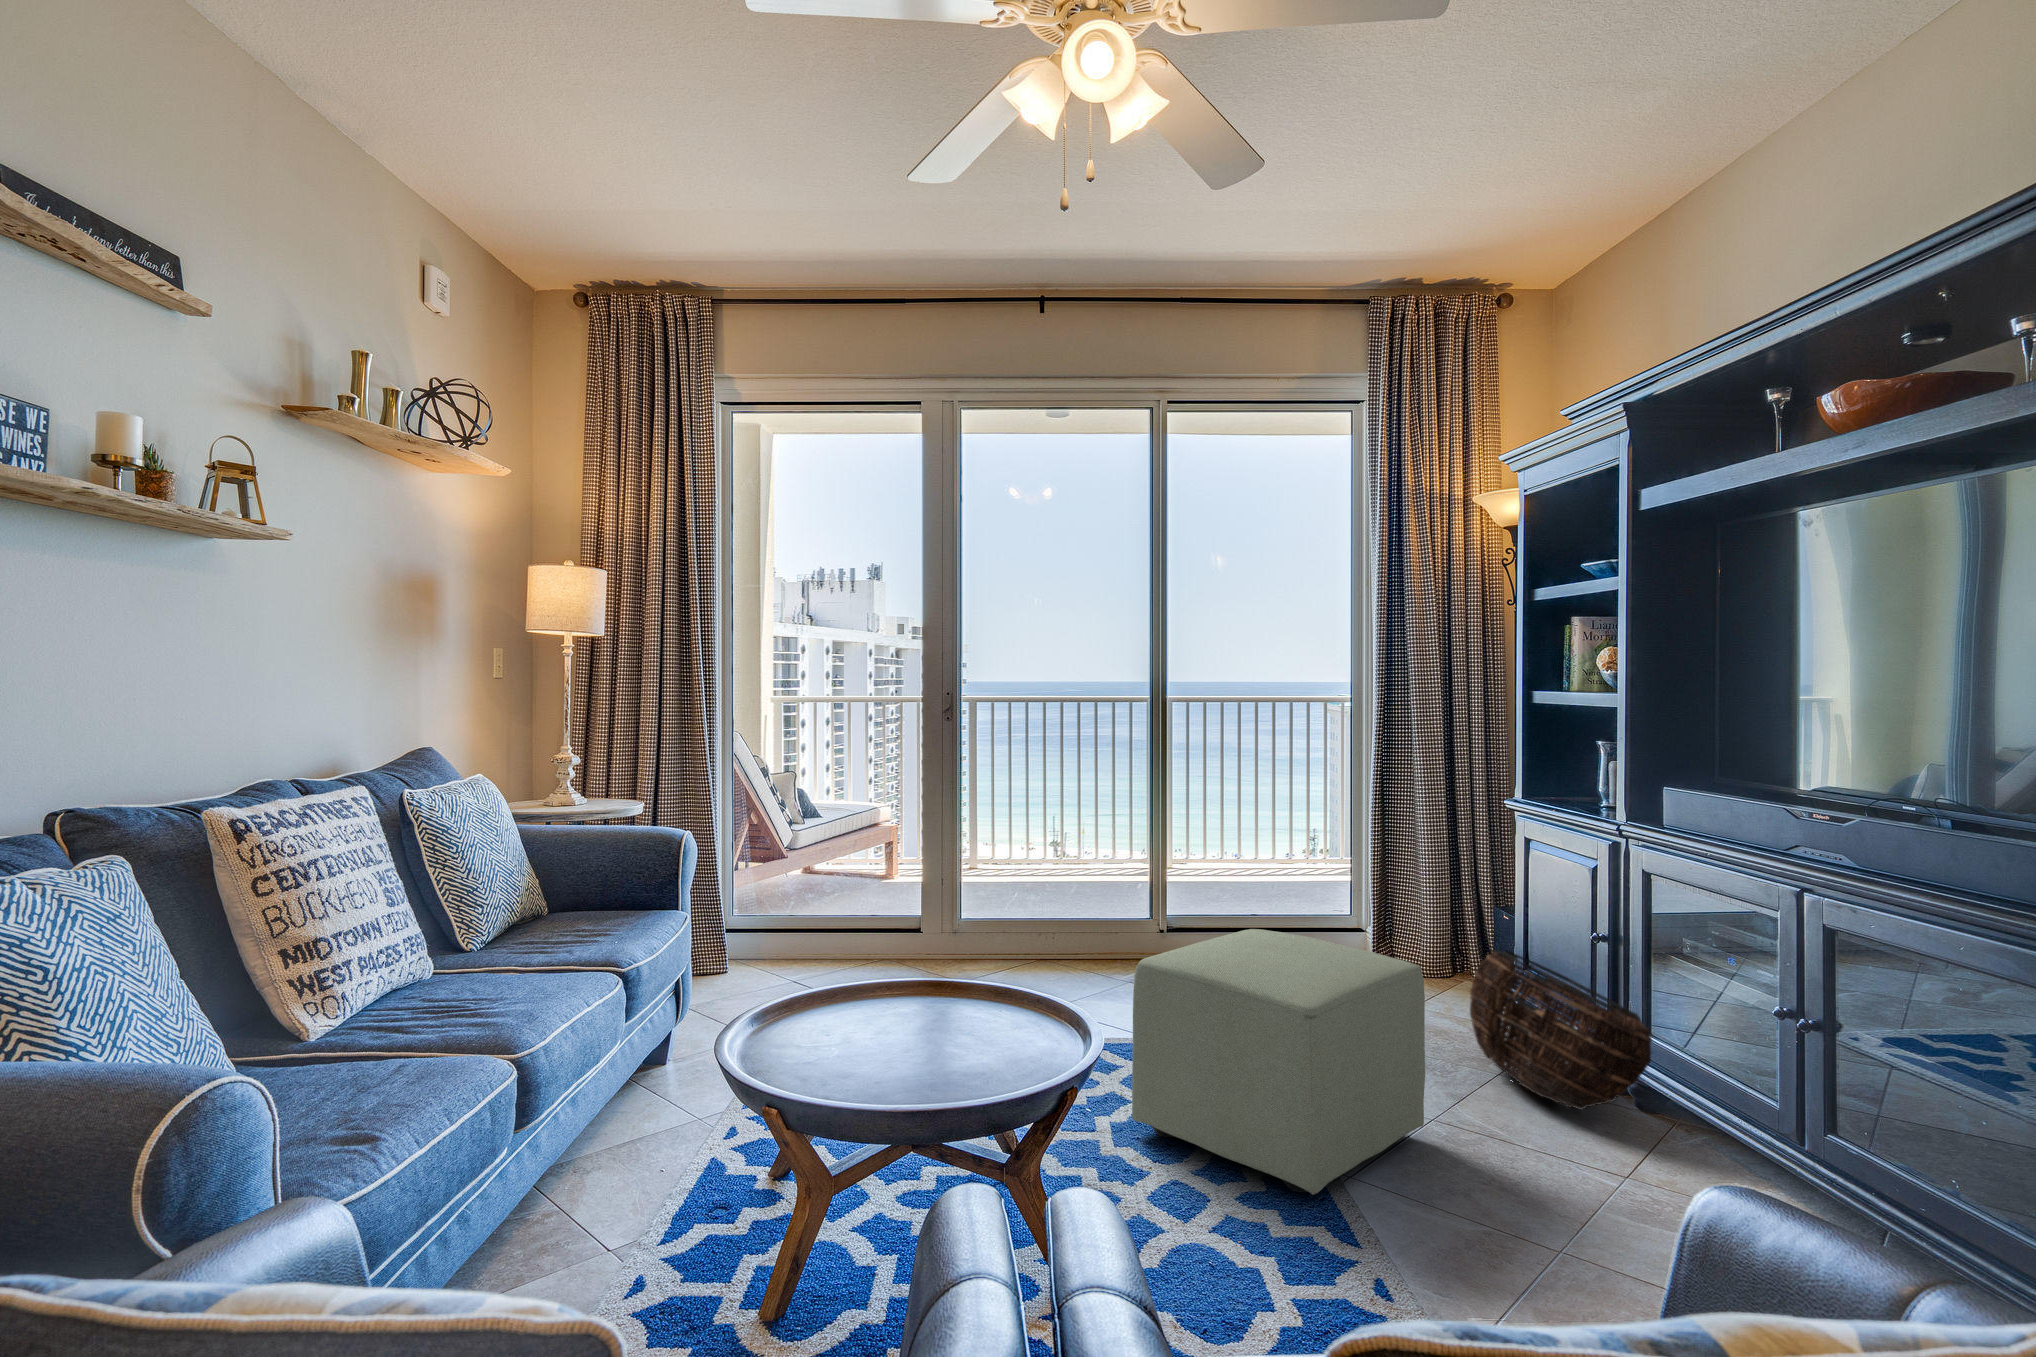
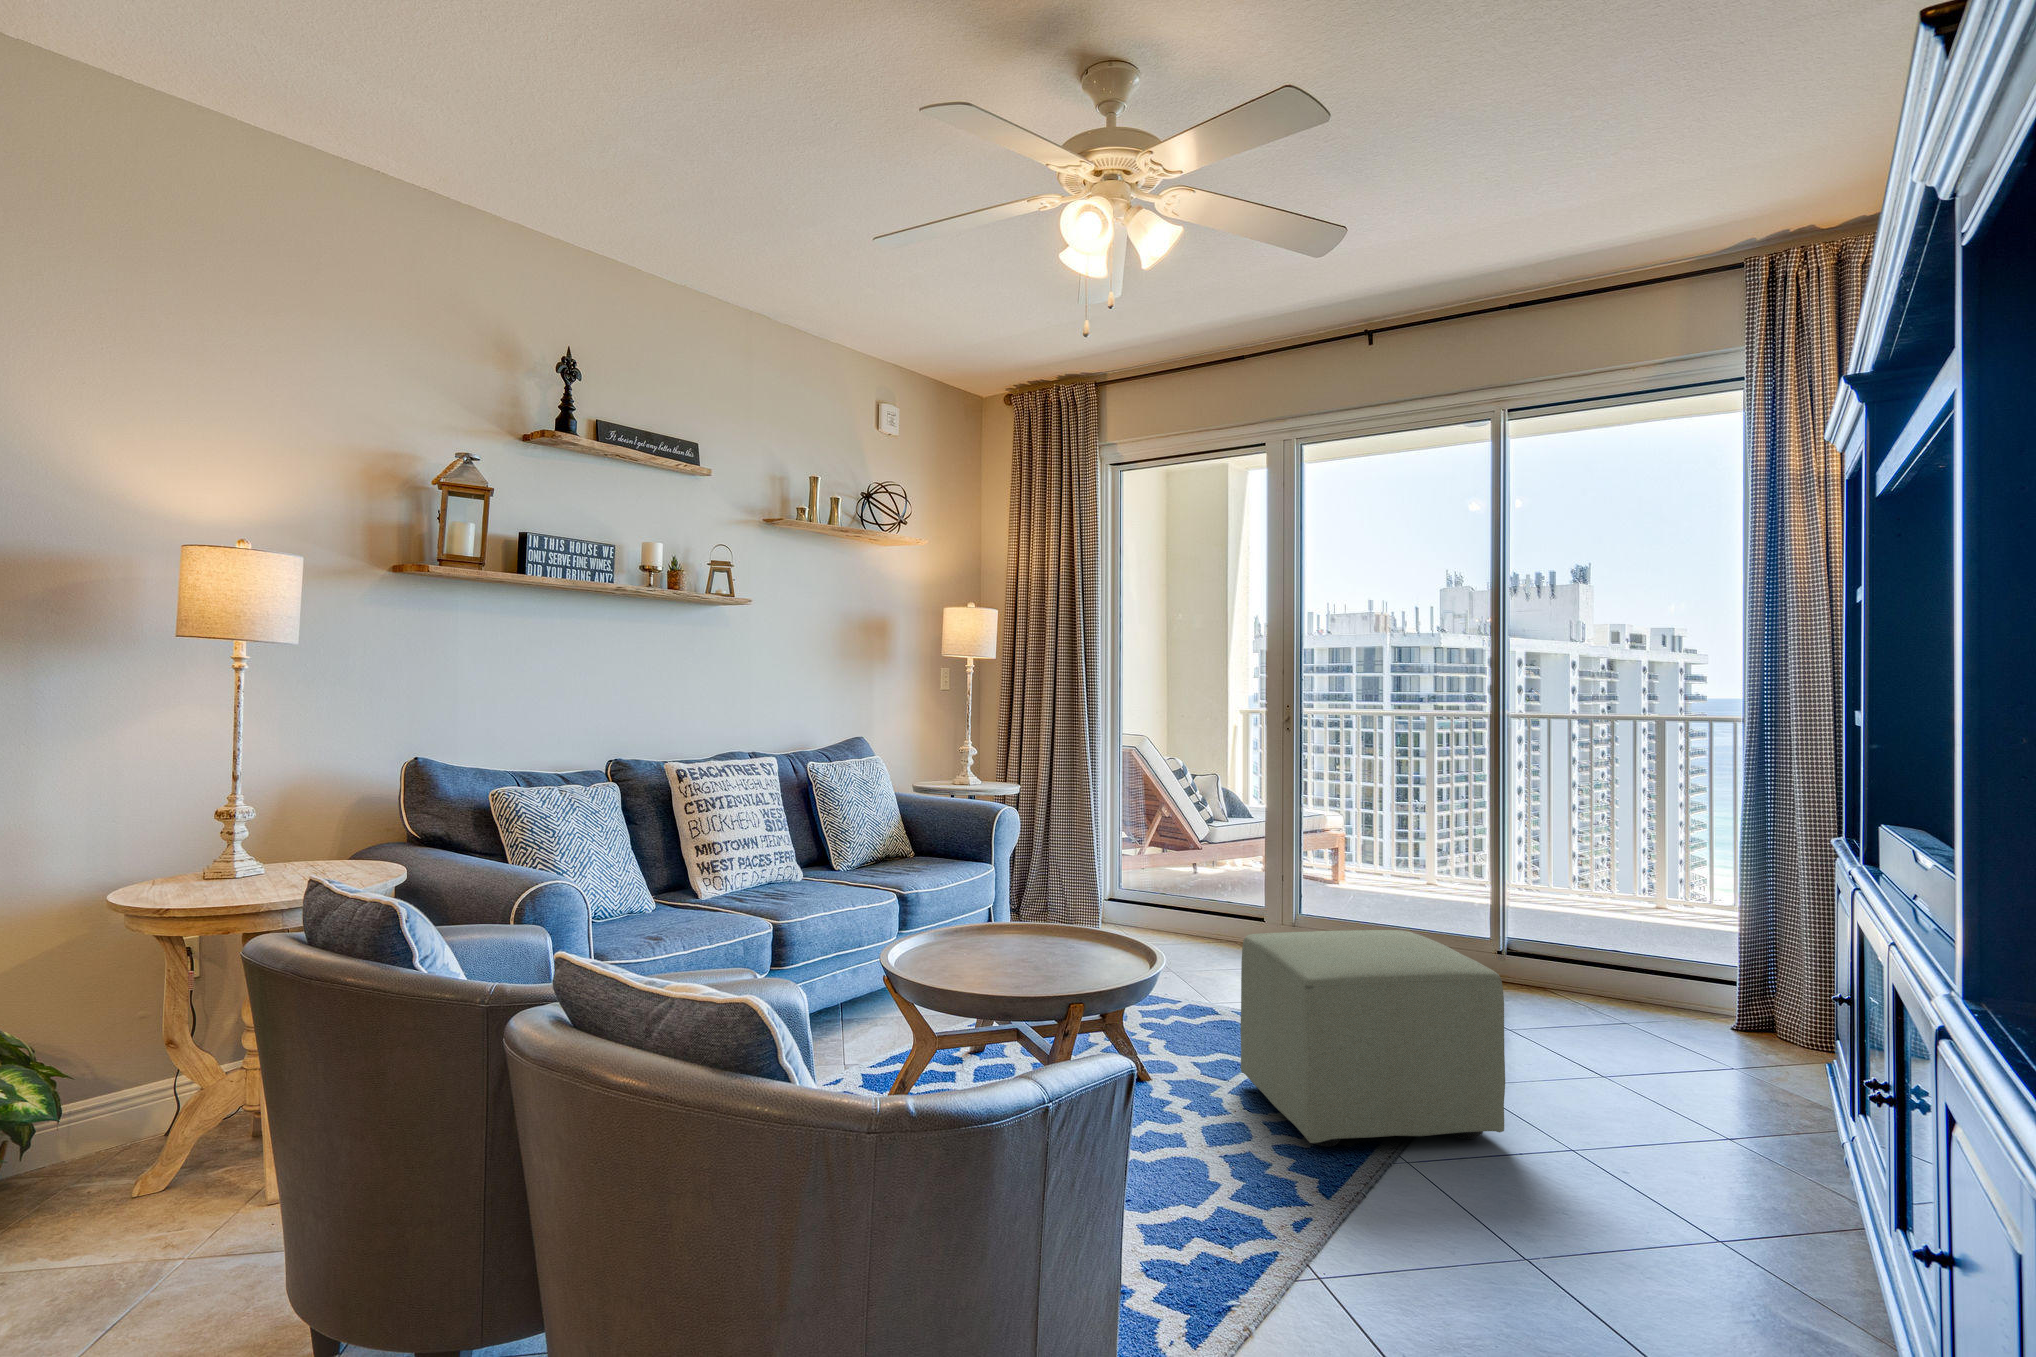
basket: present [1470,951,1652,1110] -> none [1660,995,1823,1167]

